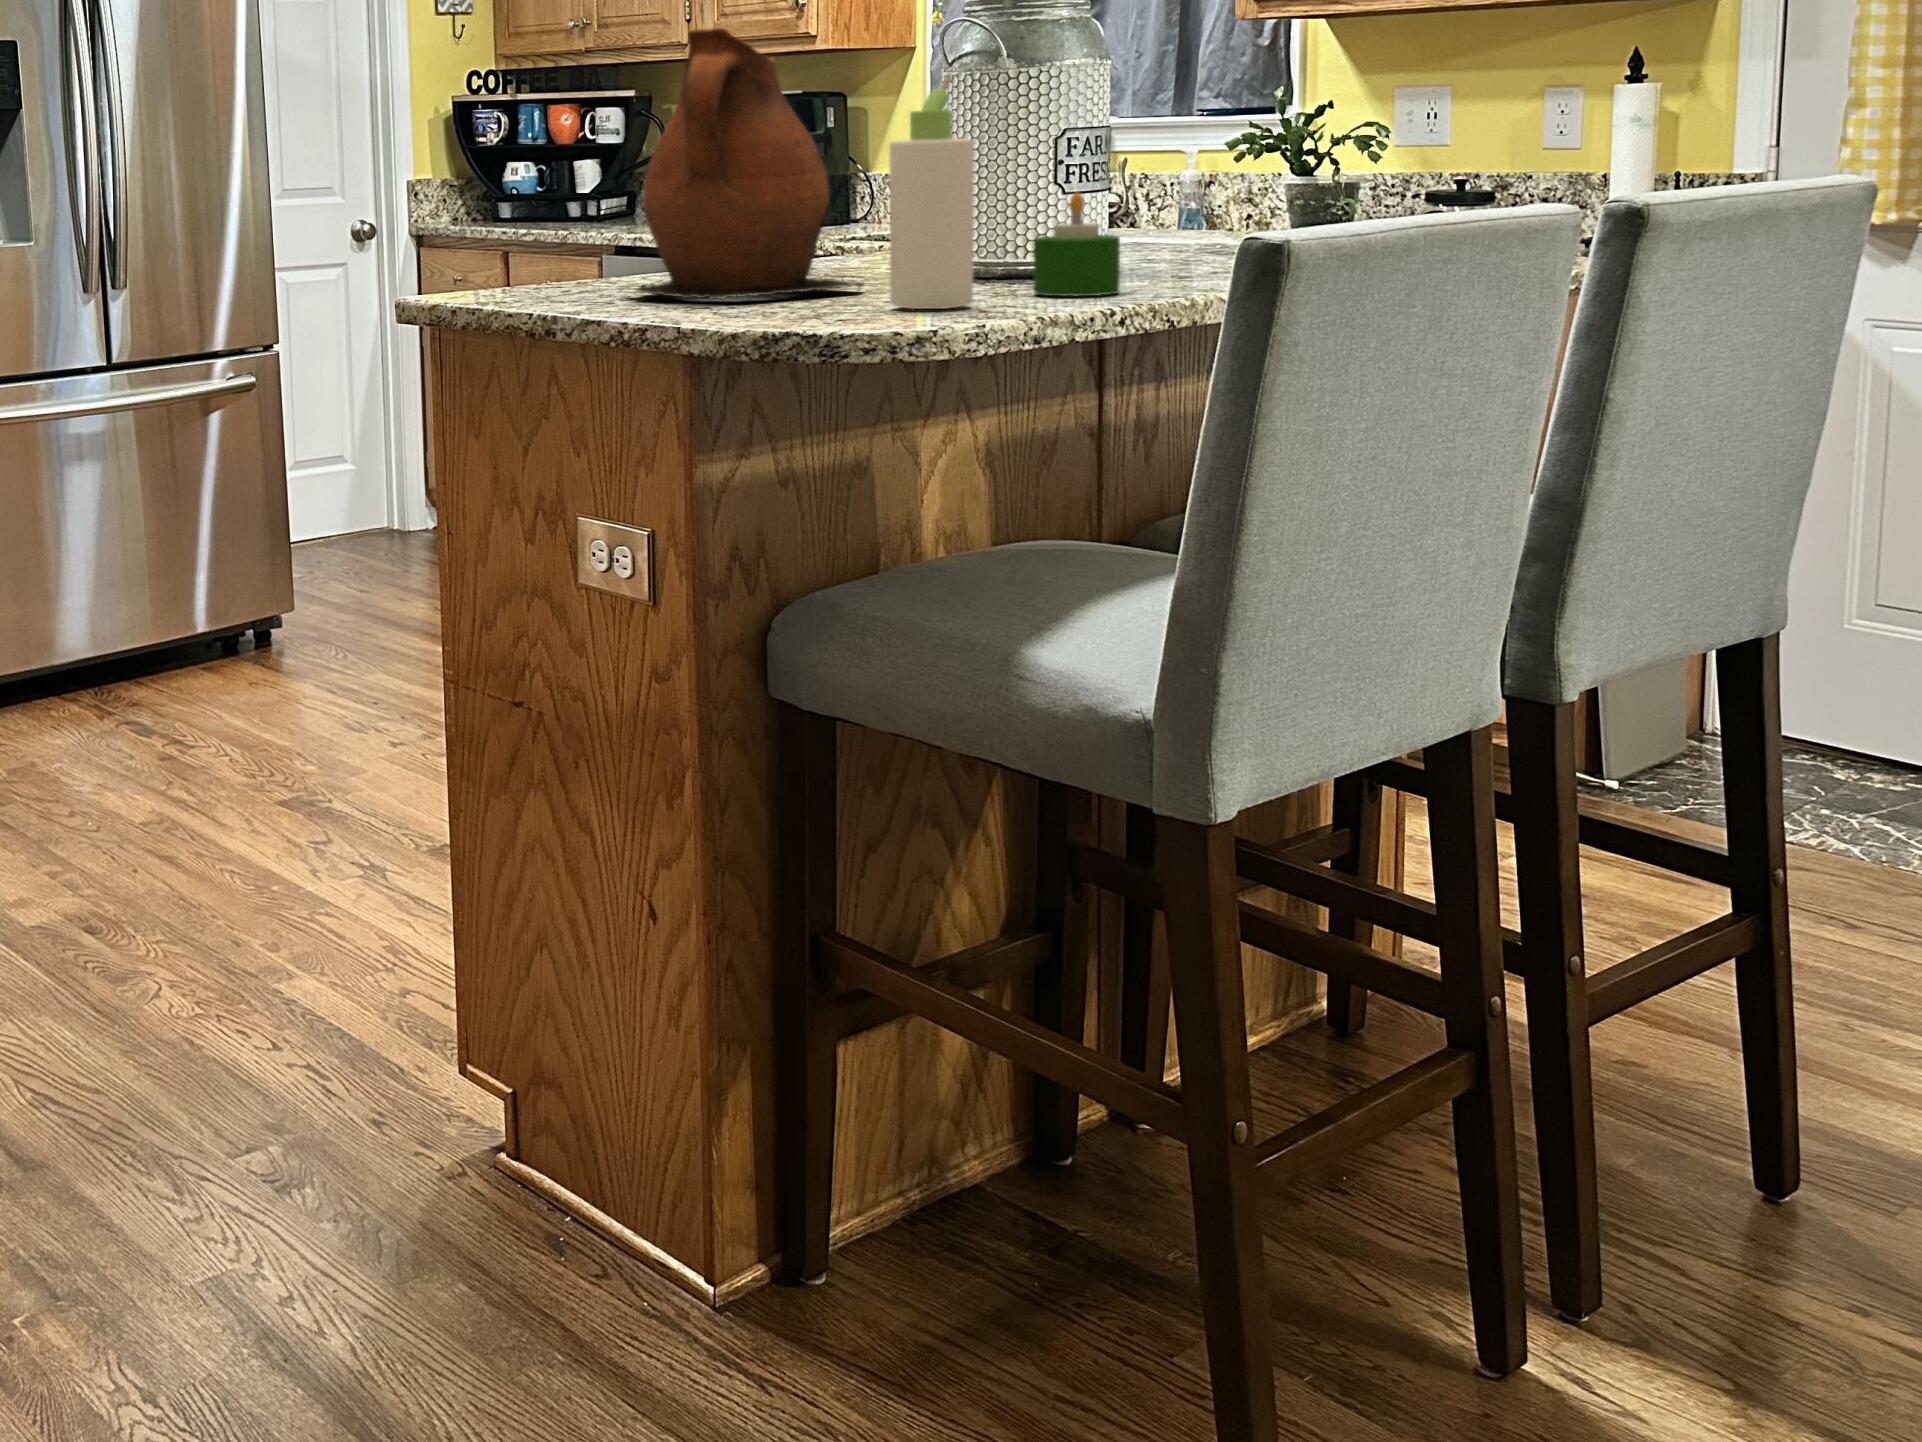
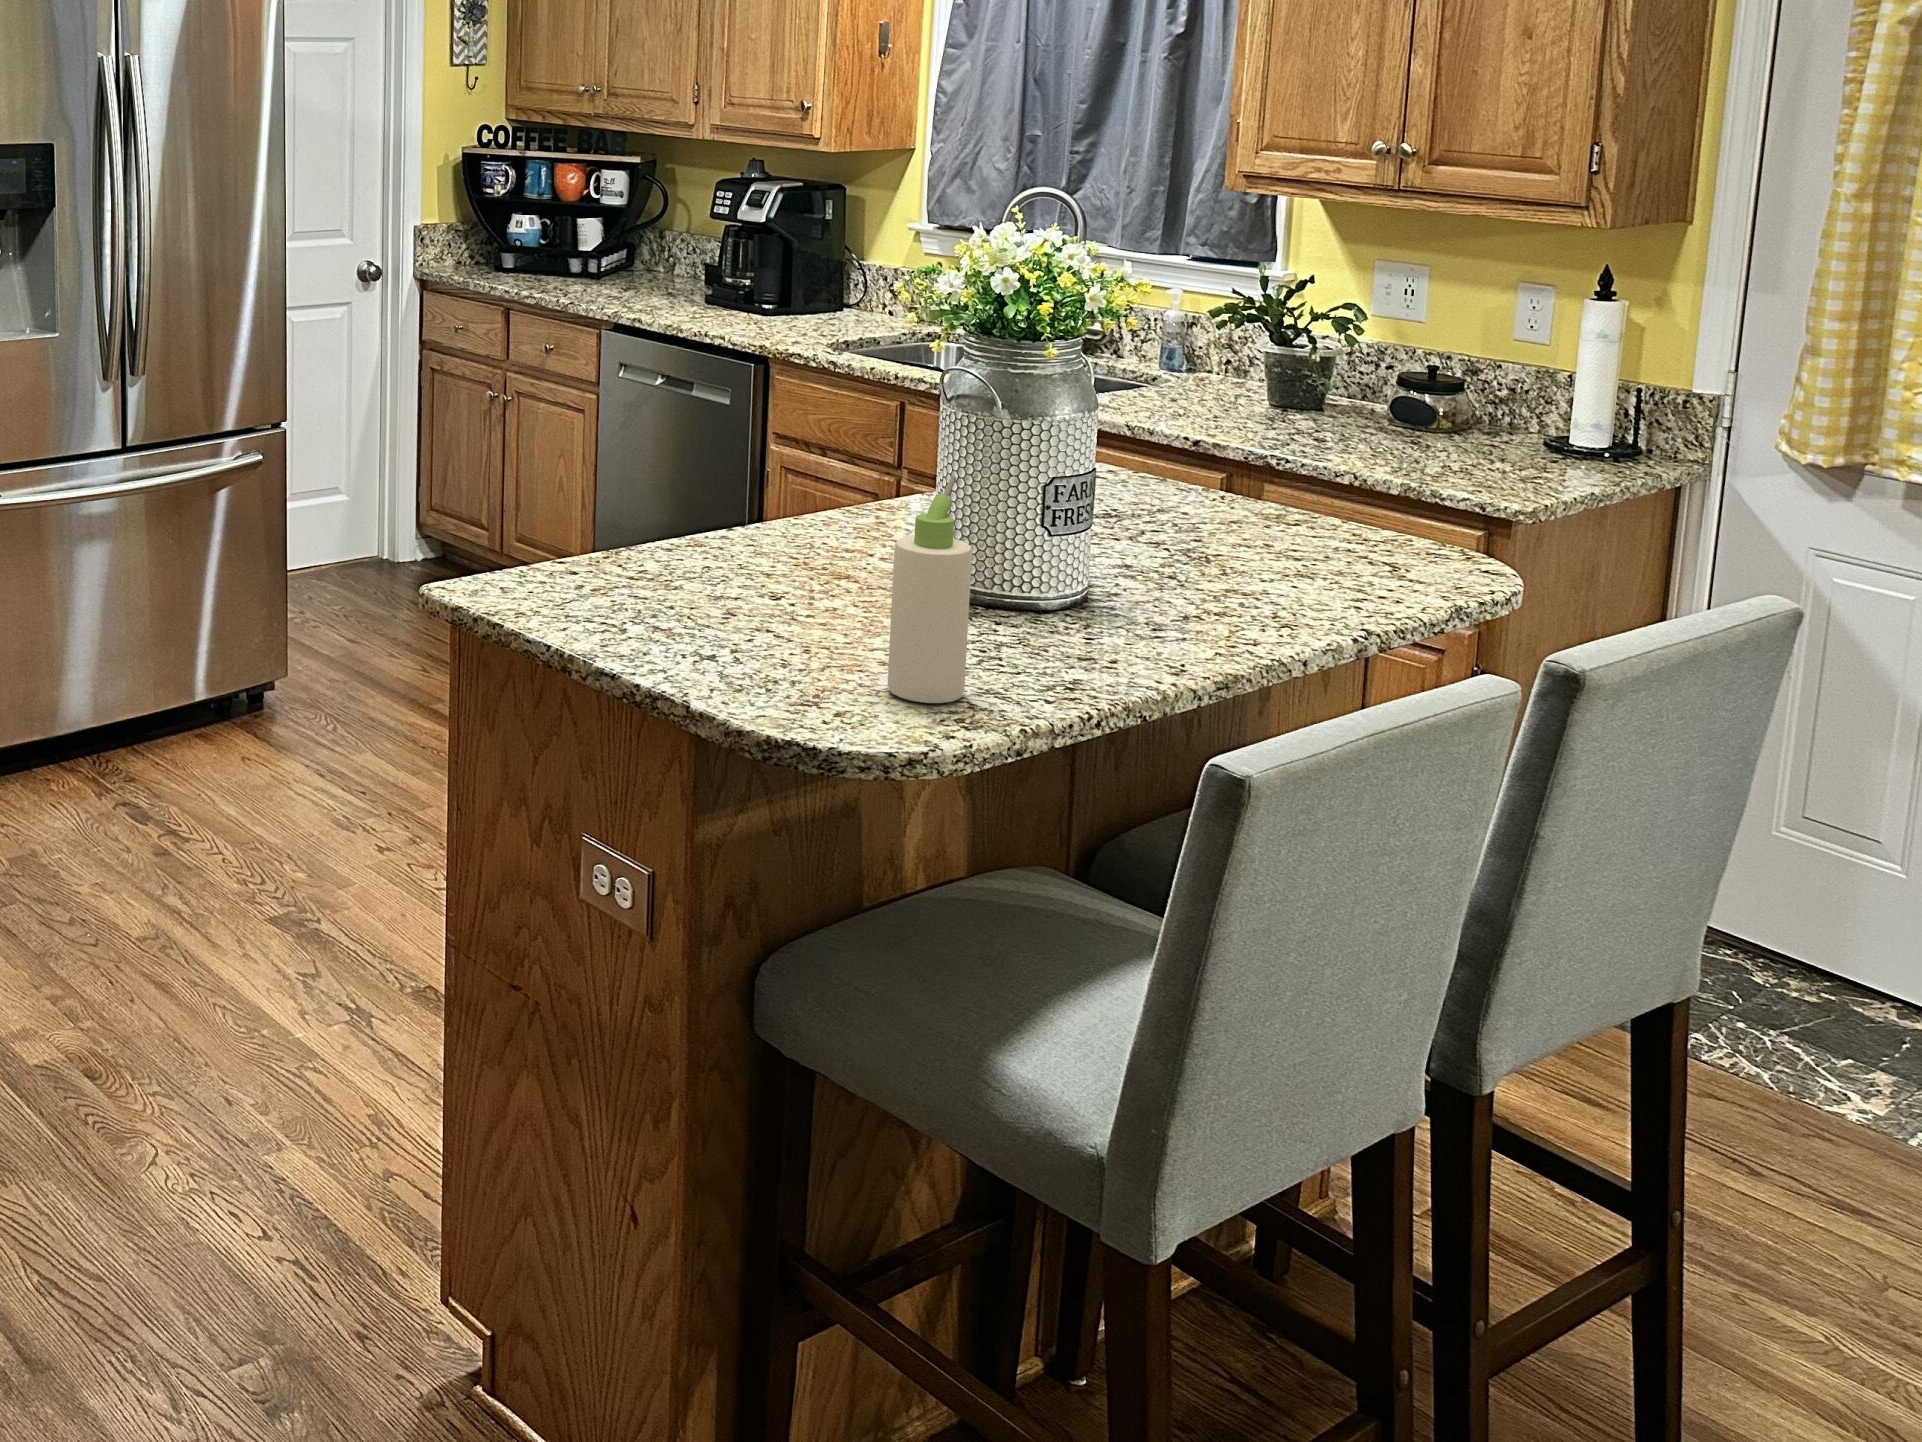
ceramic pitcher: present [622,28,864,299] -> none [632,389,864,647]
candle: present [1034,192,1120,296] -> none [1020,577,1103,680]

